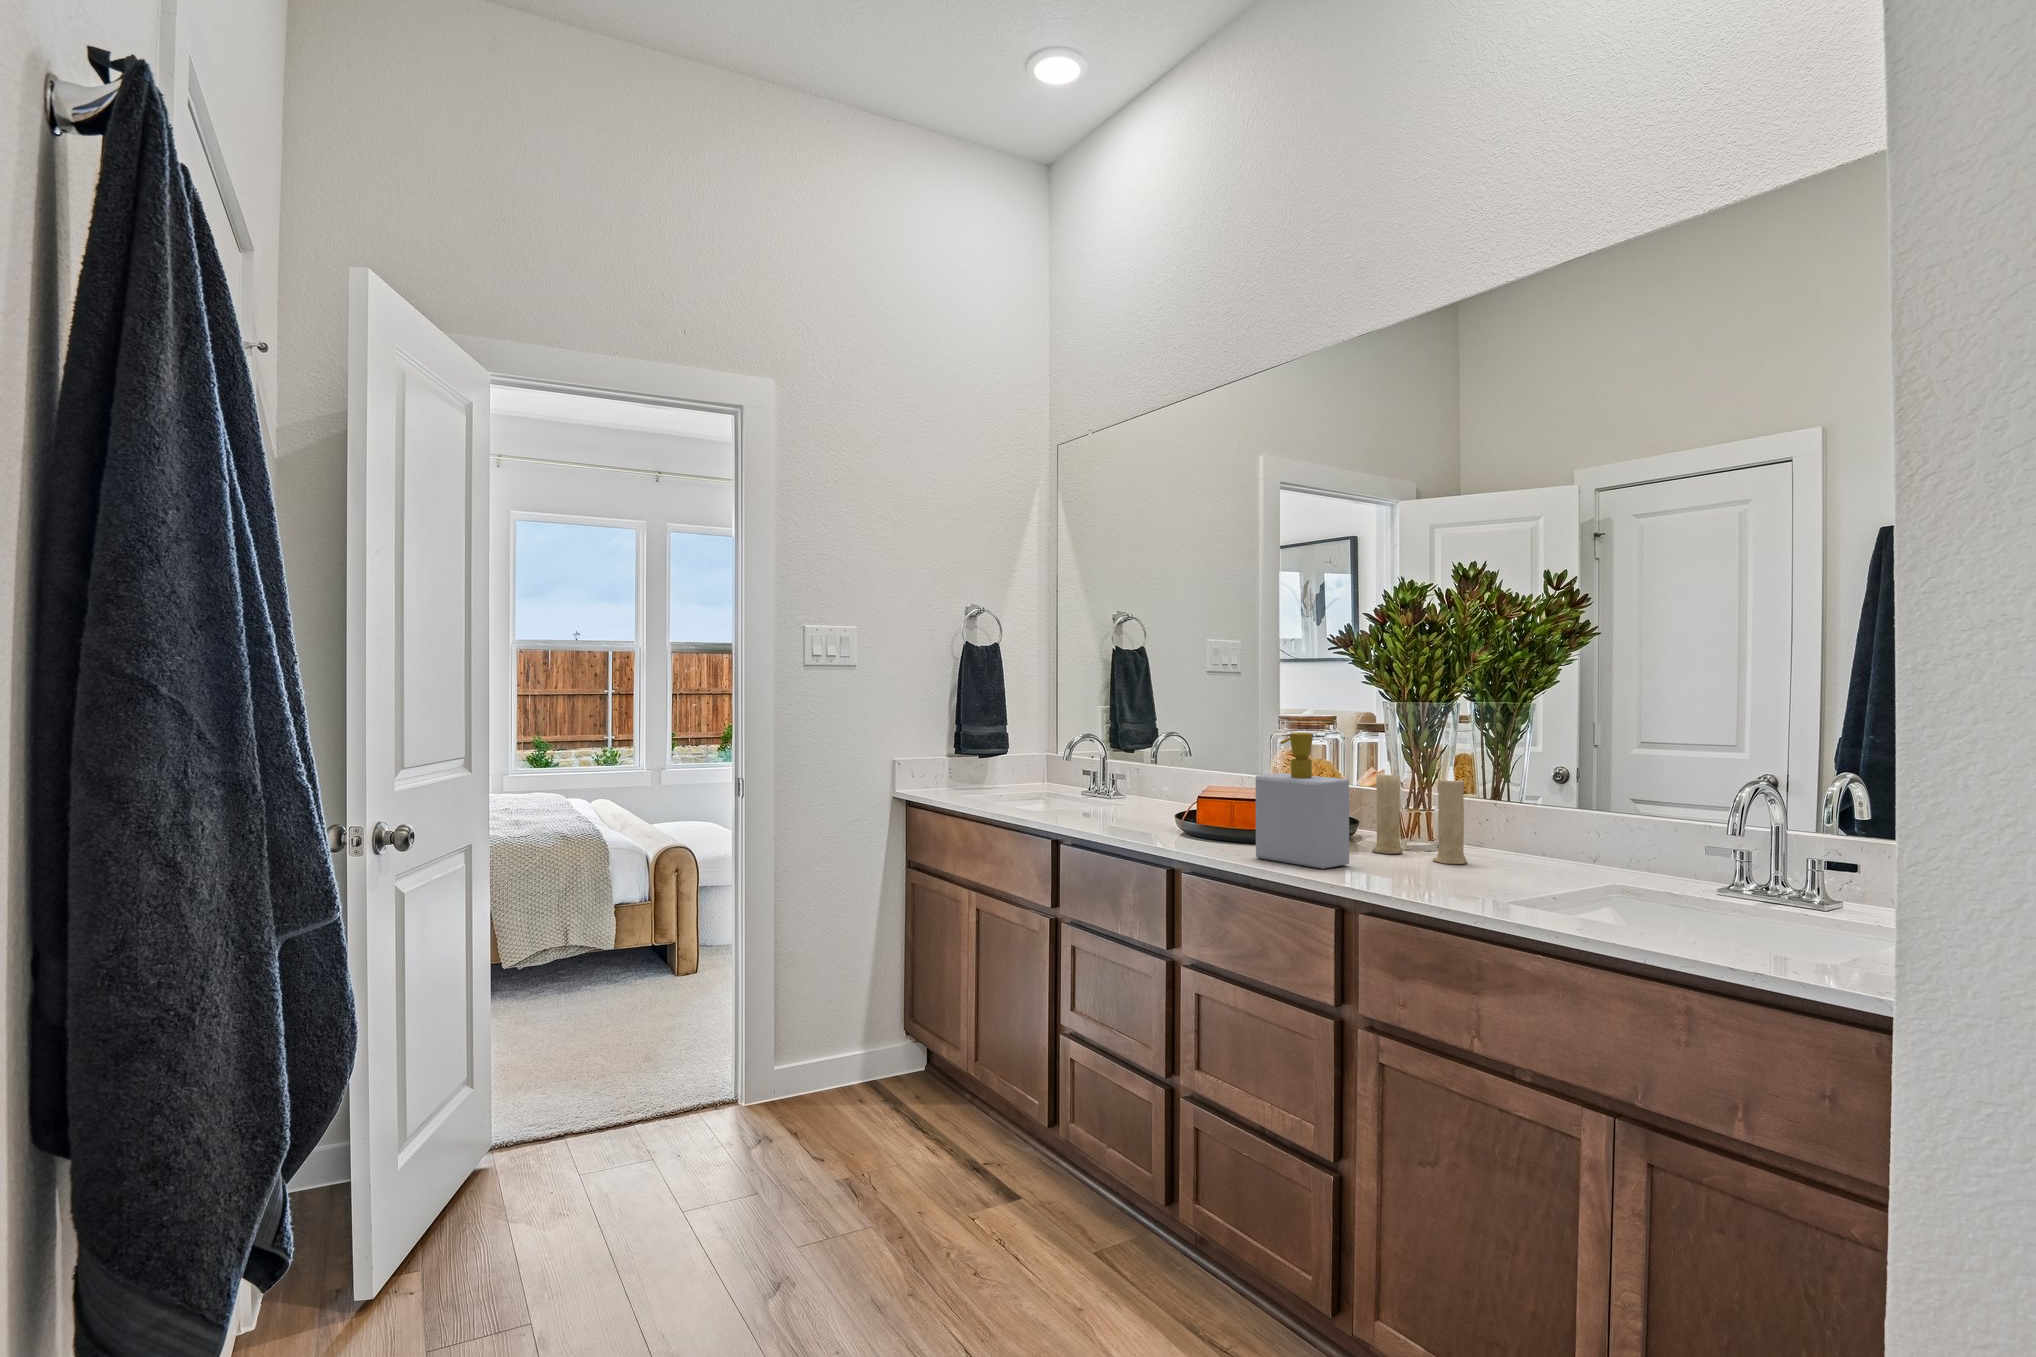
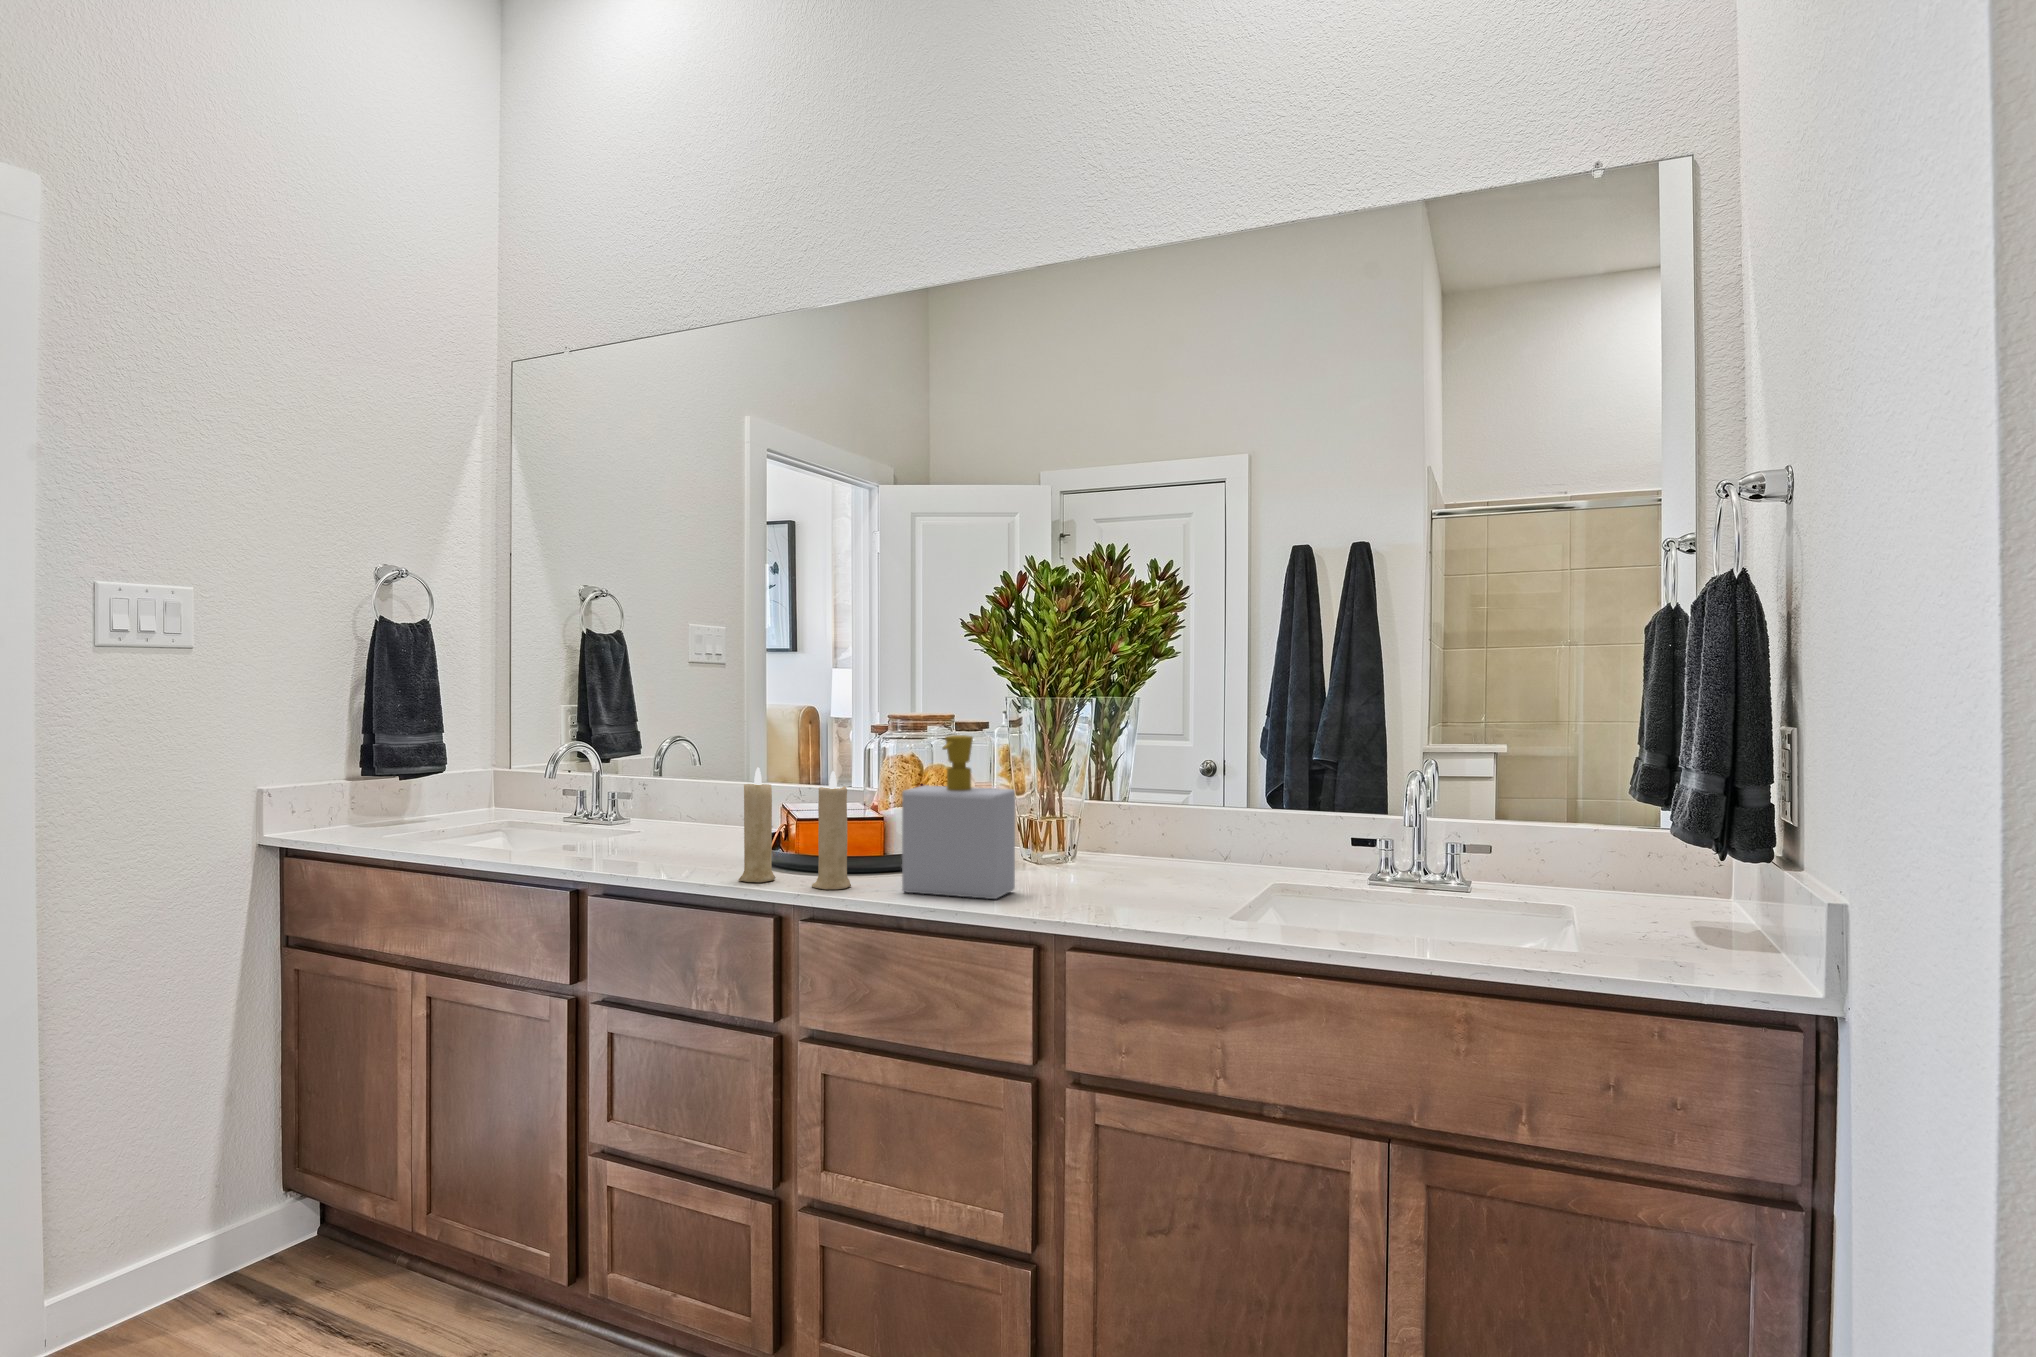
candle: present [1372,761,1467,864] -> present [738,767,851,889]

